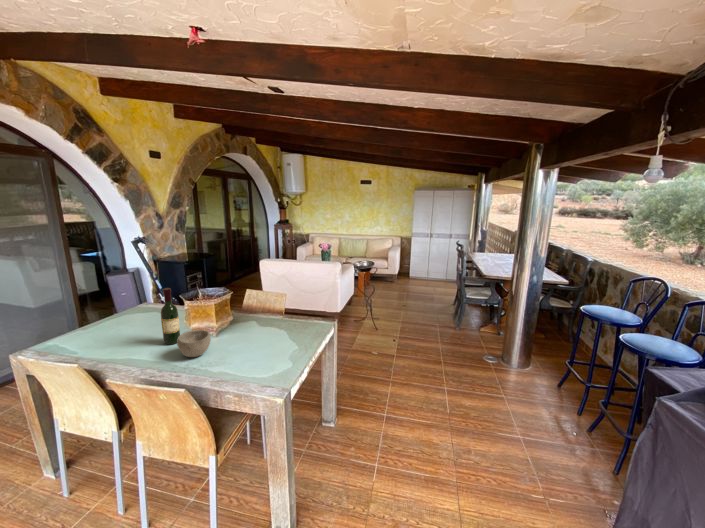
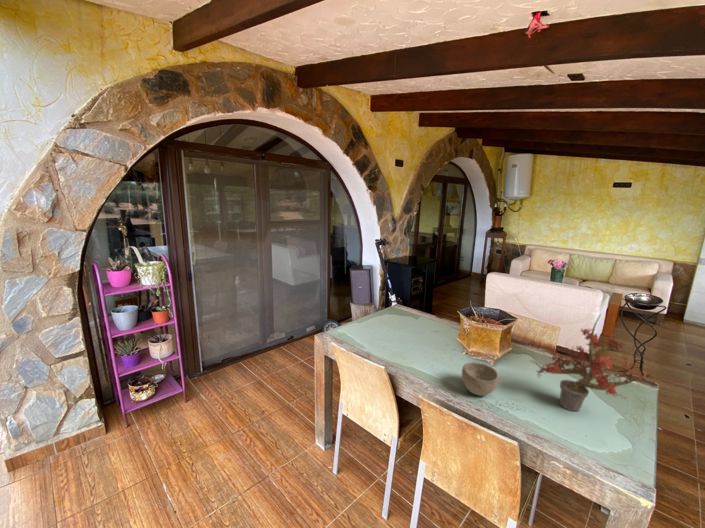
potted plant: none [230,270,308,348] -> present [532,317,646,412]
wine bottle: present [161,288,180,345] -> none [435,308,455,368]

